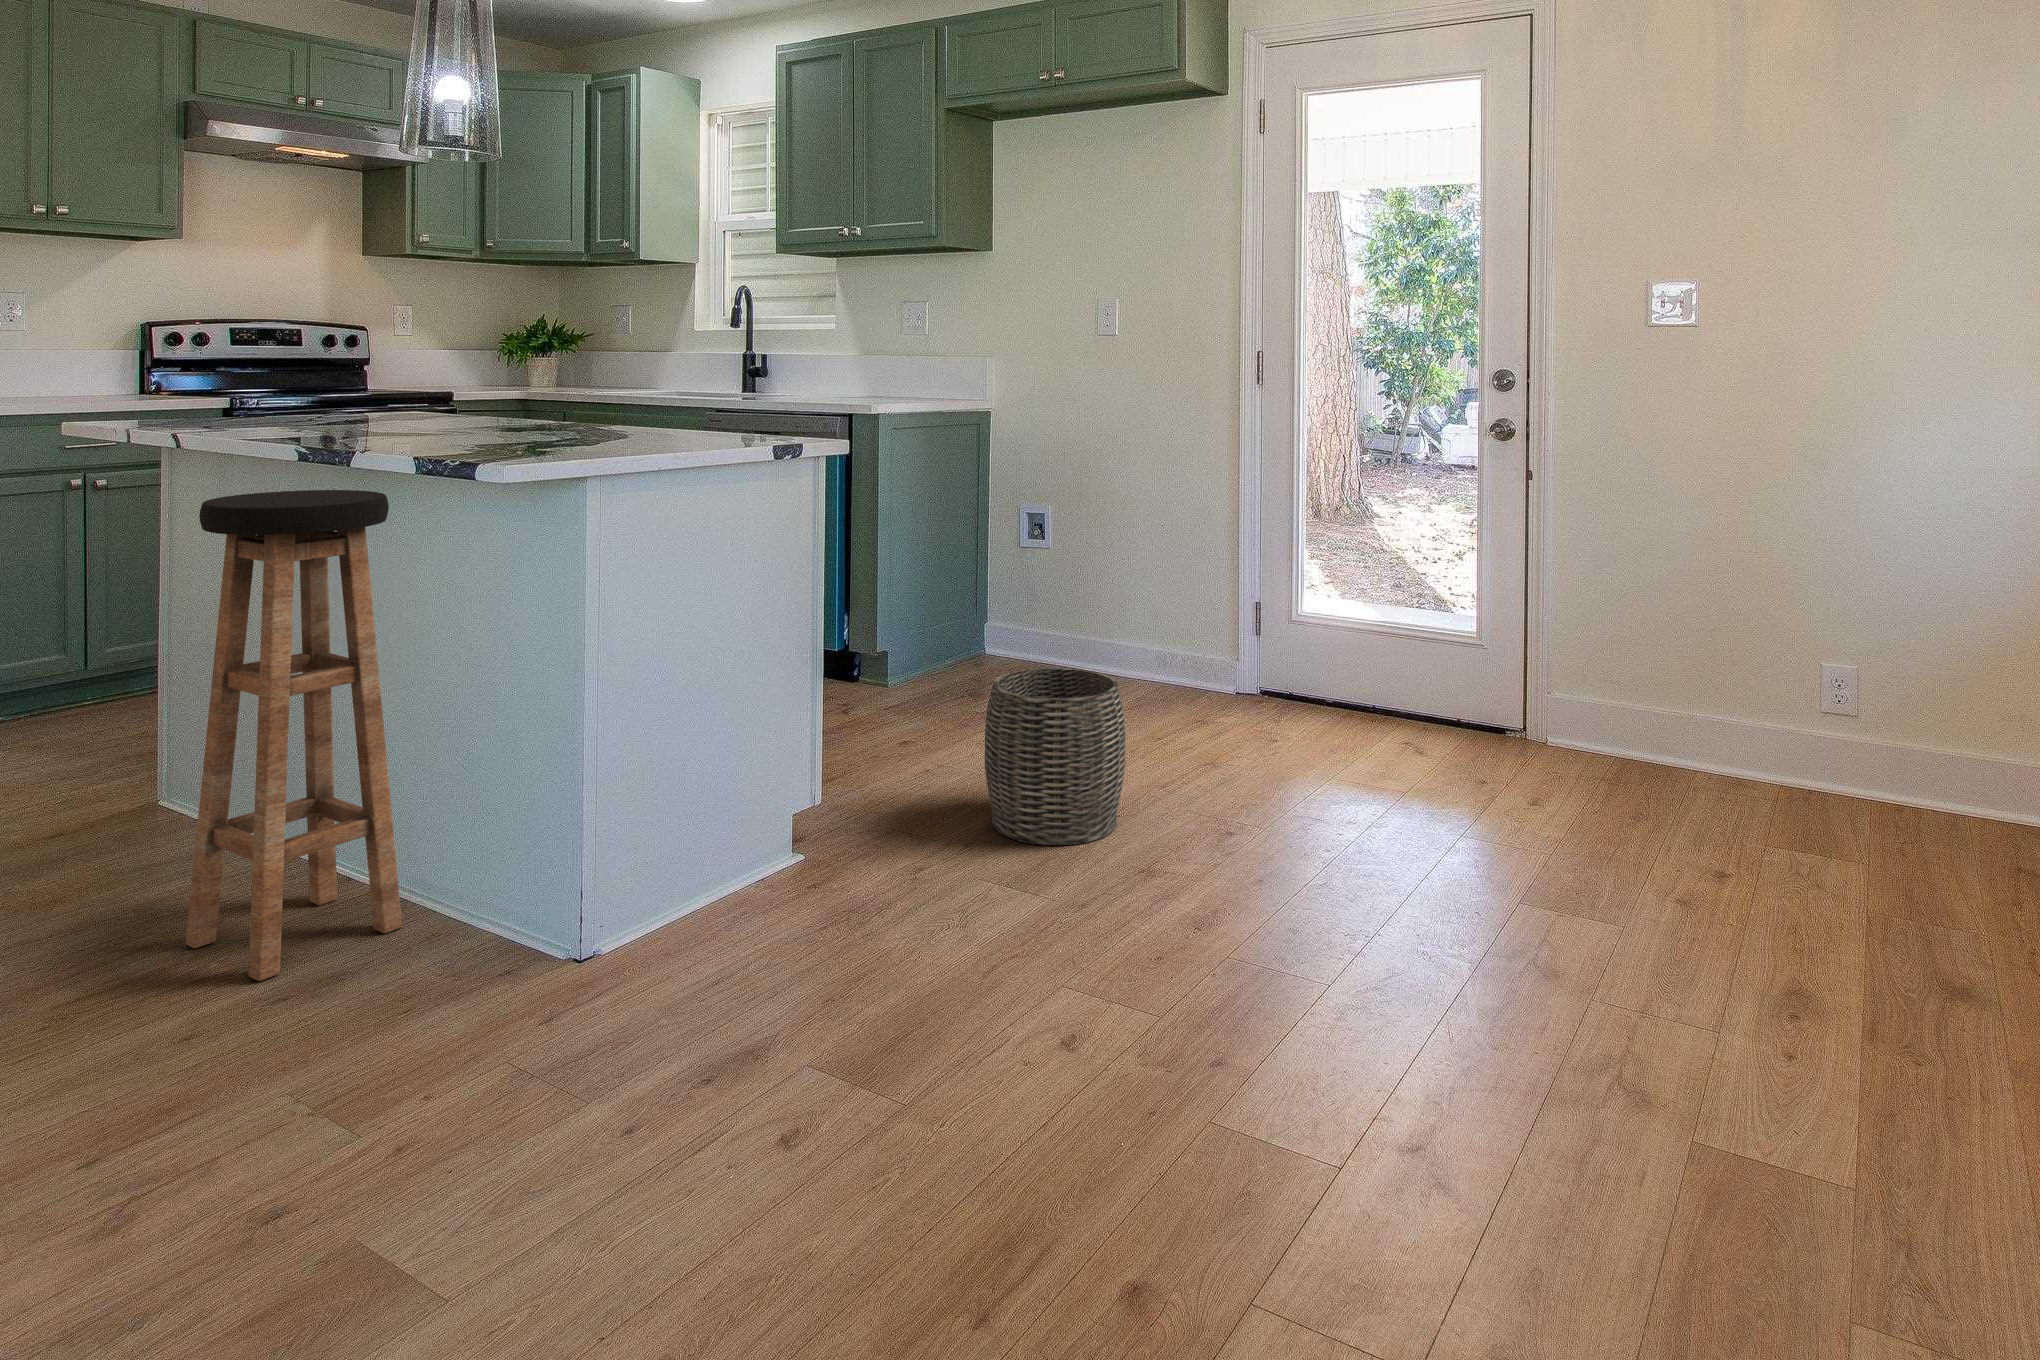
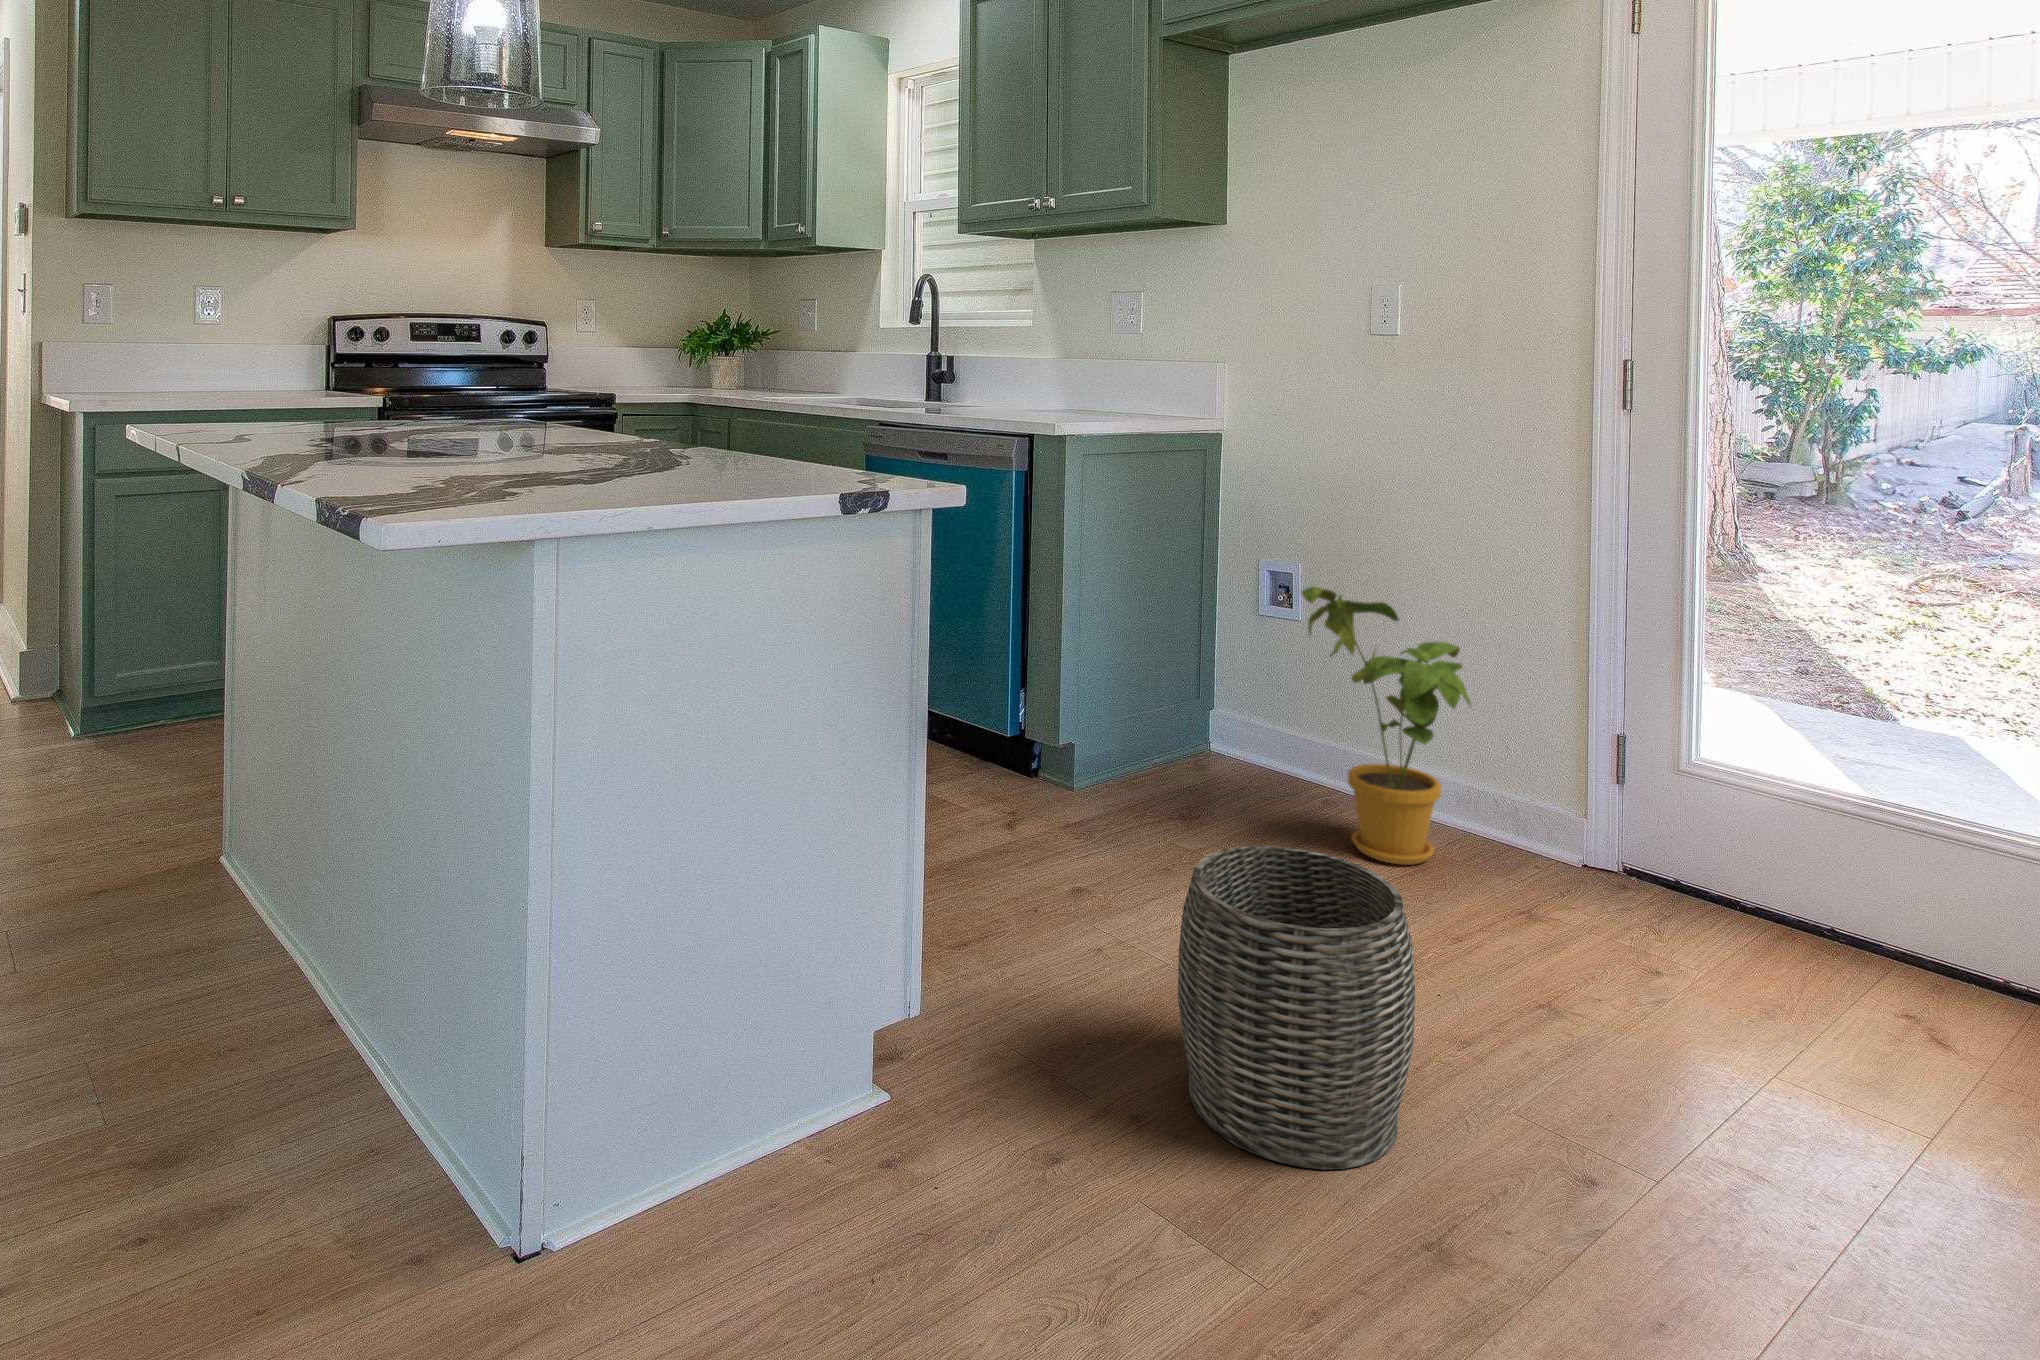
bar stool: present [186,490,402,981] -> none [76,532,328,1229]
house plant: none [1054,516,1166,706] -> present [1301,586,1472,865]

